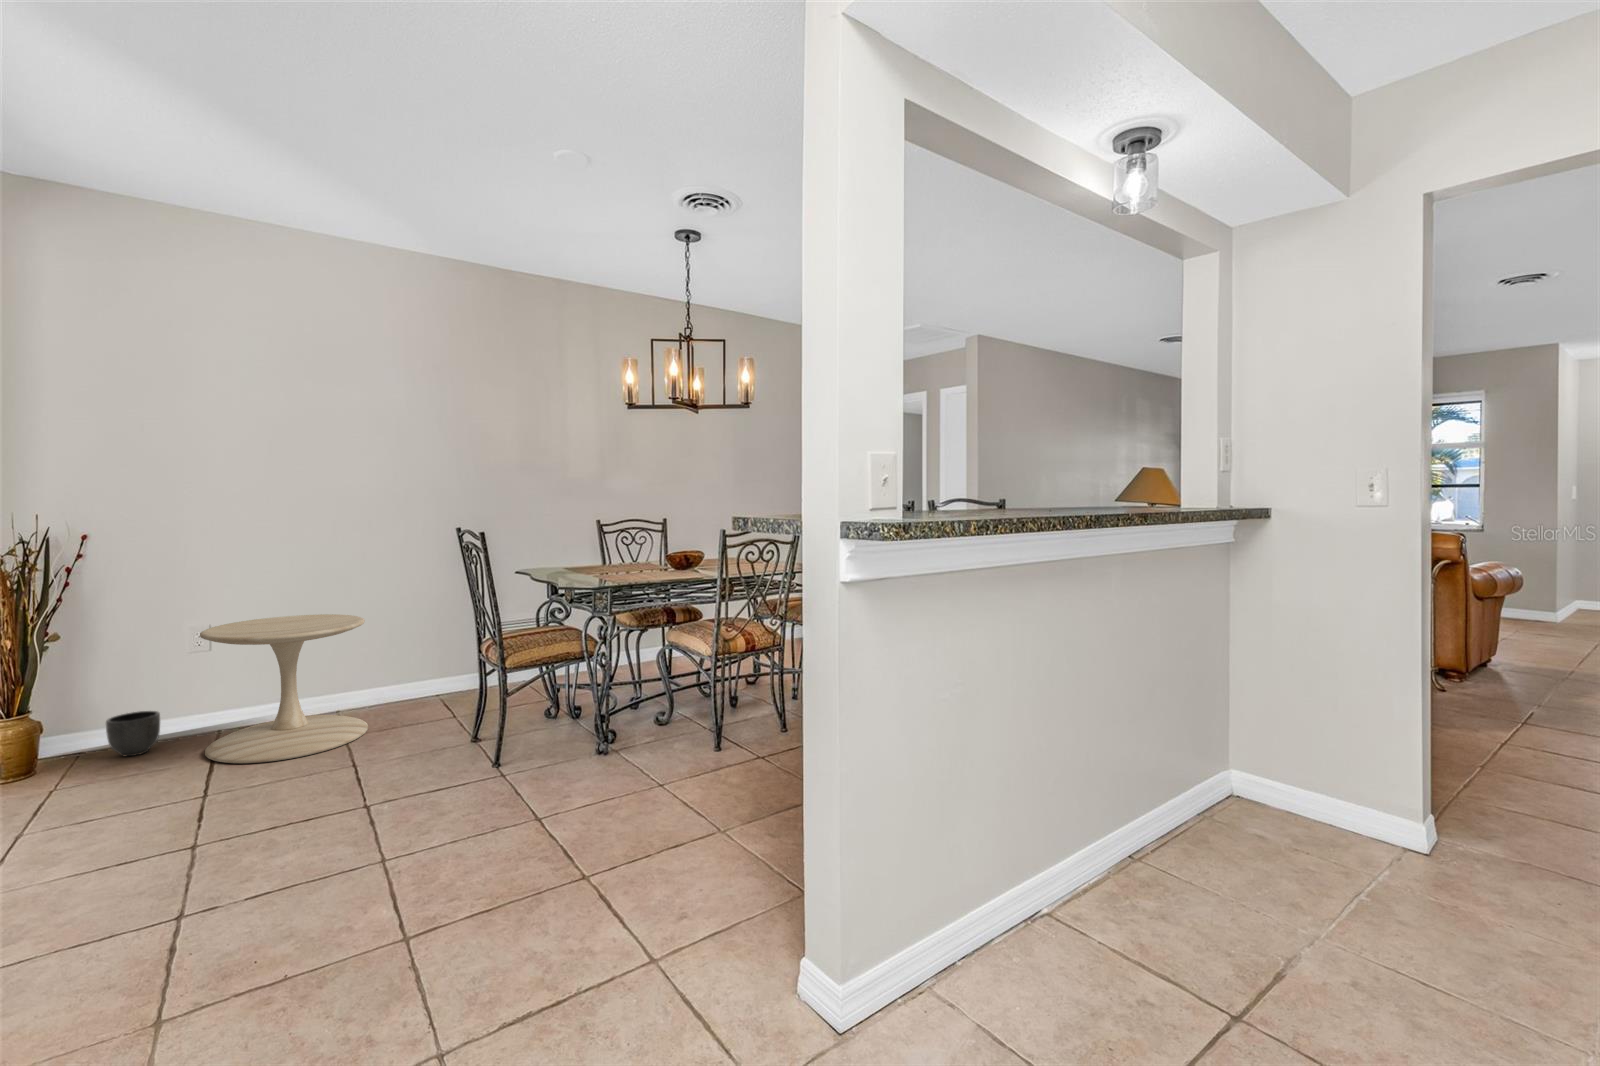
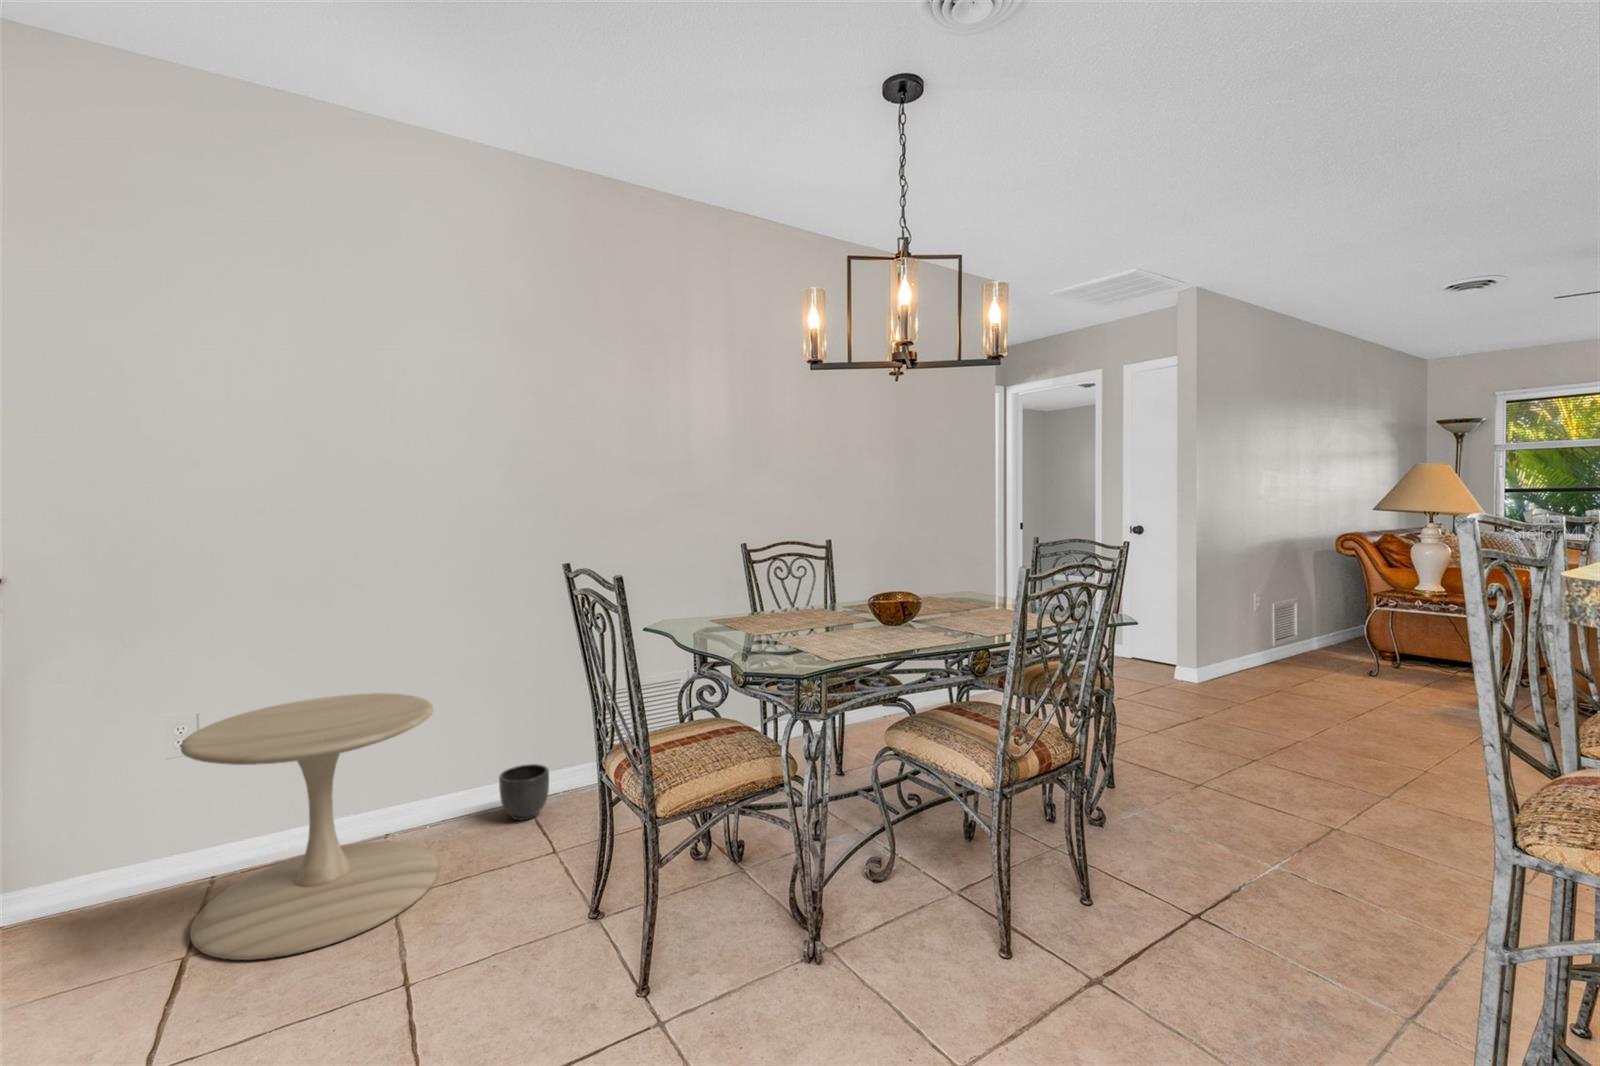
planter: present [106,711,160,757] -> present [499,764,549,820]

